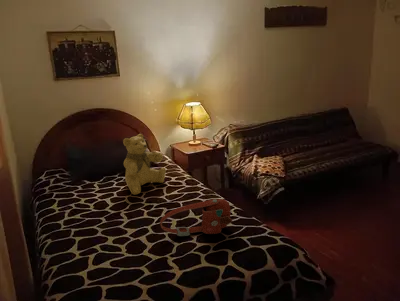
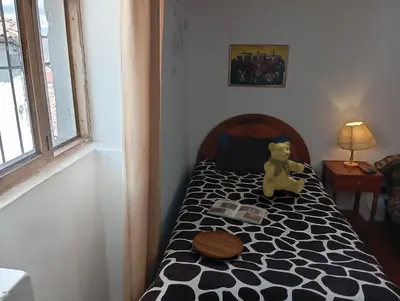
handbag: present [160,199,232,236] -> none [269,217,342,255]
magazine: none [81,208,145,235] -> present [207,200,266,224]
tray: none [84,247,145,285] -> present [192,230,244,258]

